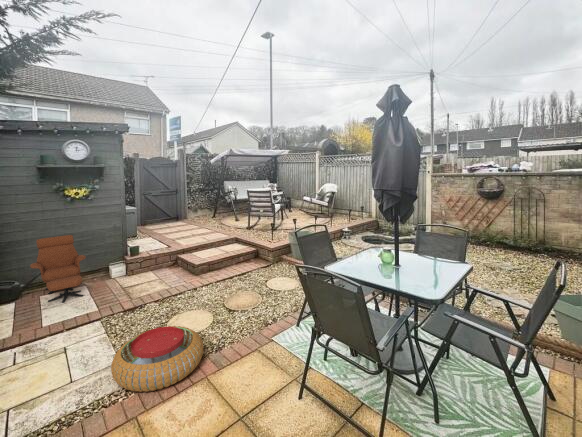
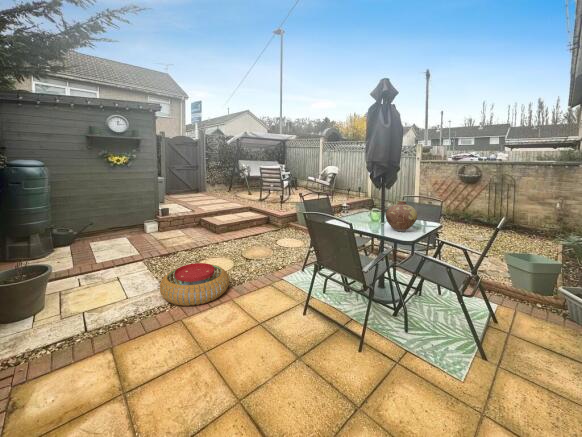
lounge chair: present [30,235,86,303] -> none [81,195,125,249]
vase: none [398,240,438,280] -> present [386,200,417,232]

